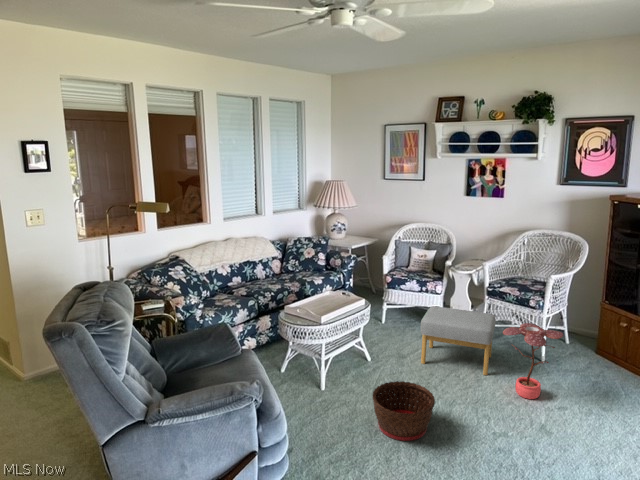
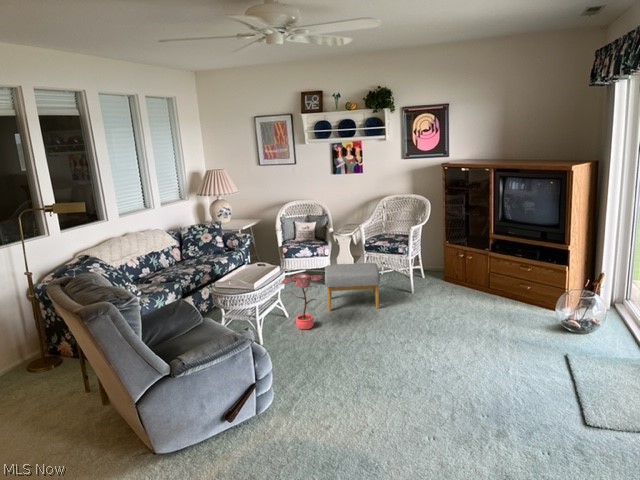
potted plant: present [503,323,563,399] -> present [281,273,323,329]
basket: present [373,381,435,441] -> none [311,320,359,362]

